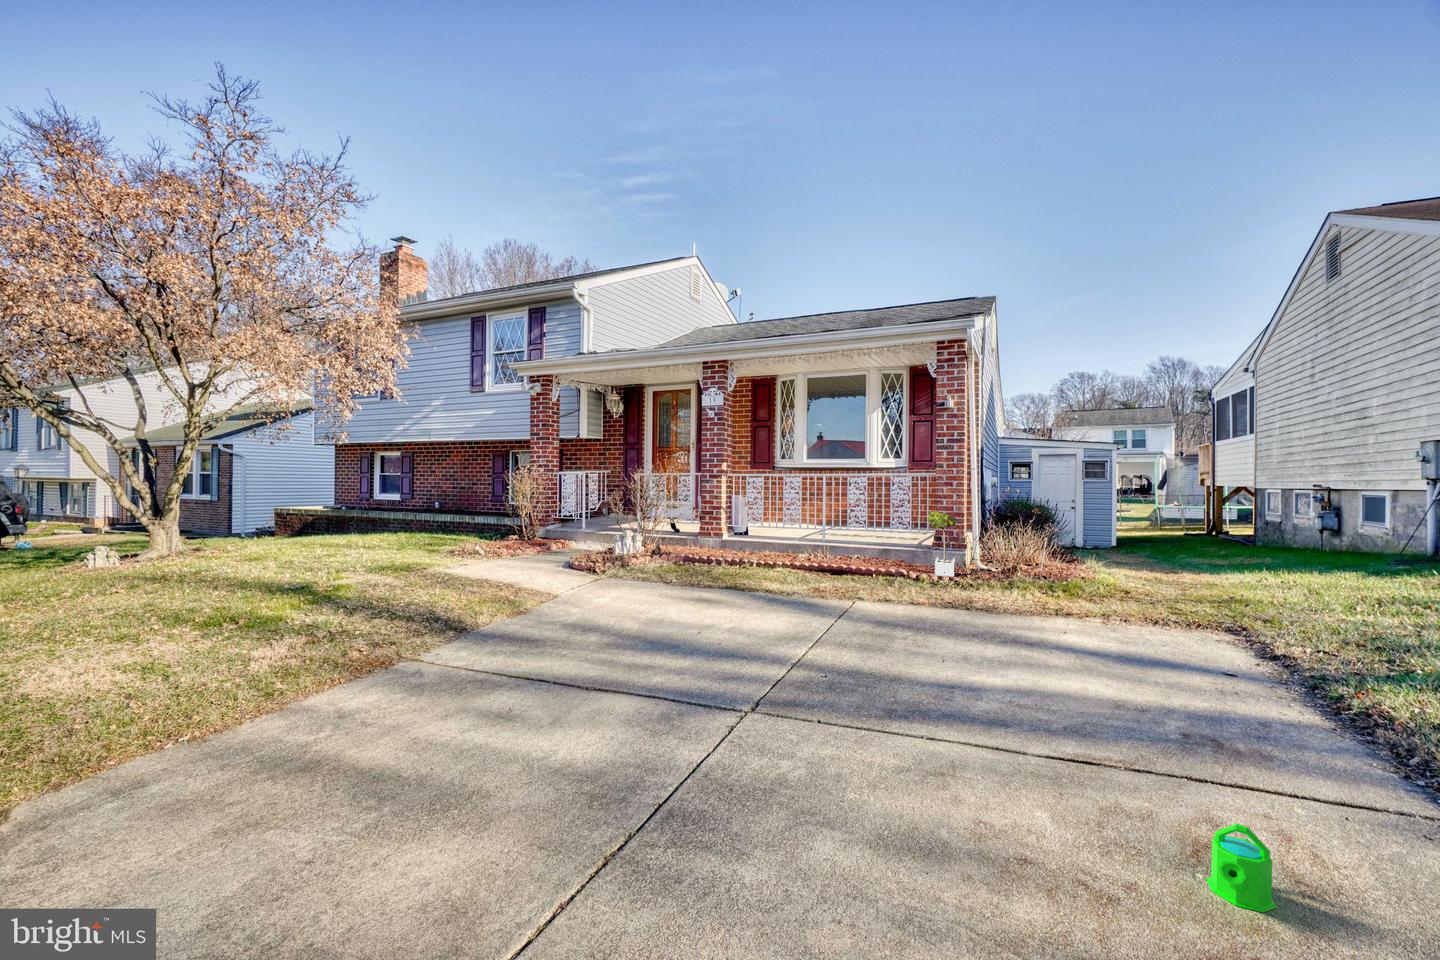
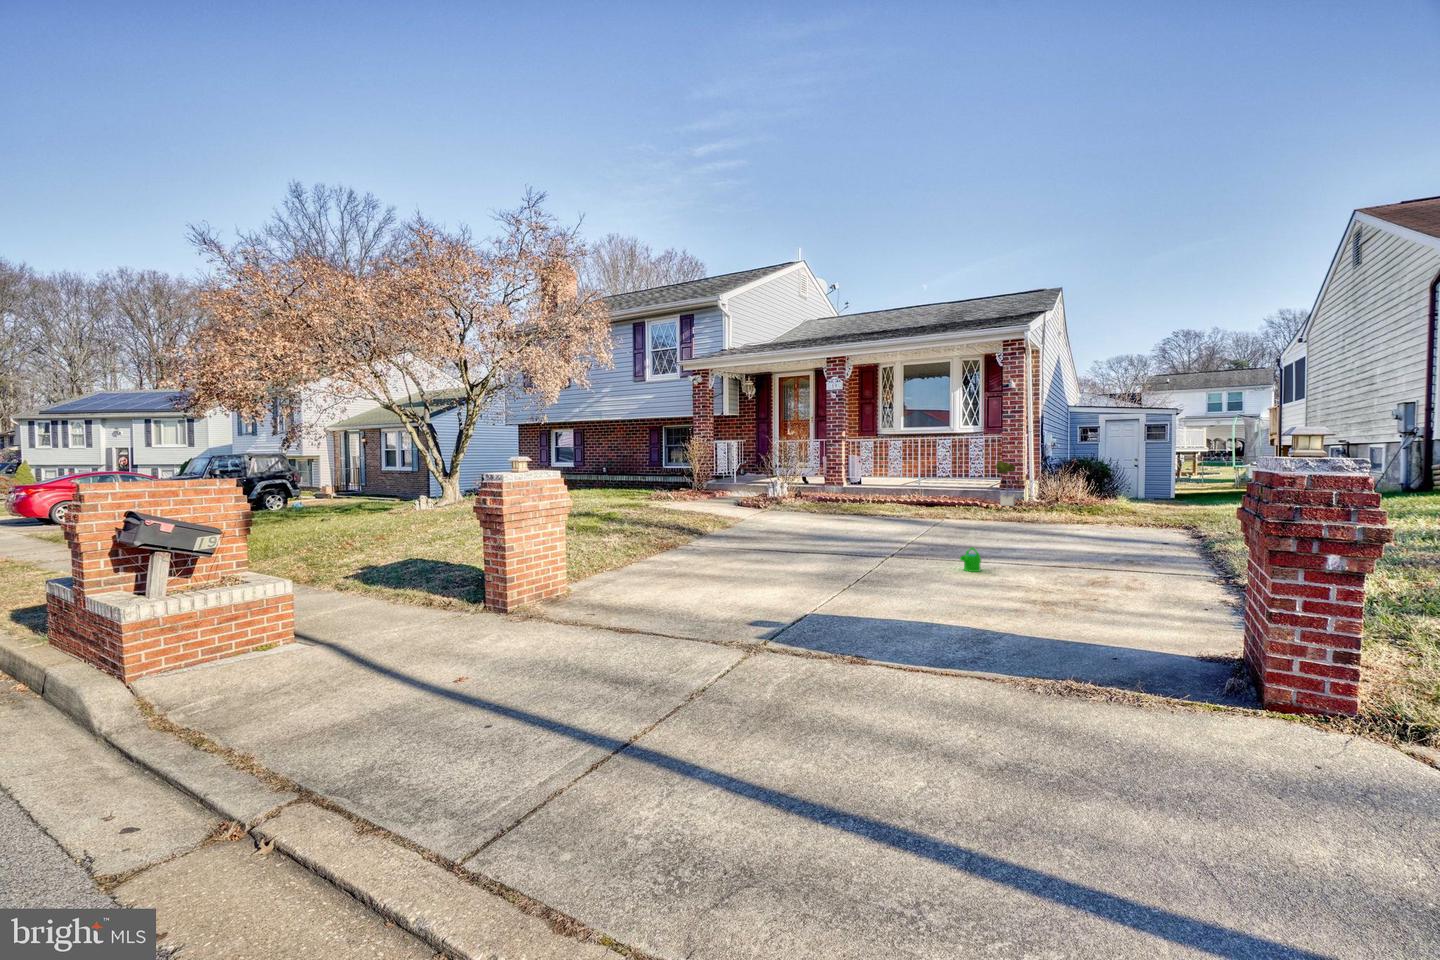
watering can: present [1206,824,1277,912] -> present [960,548,981,572]

